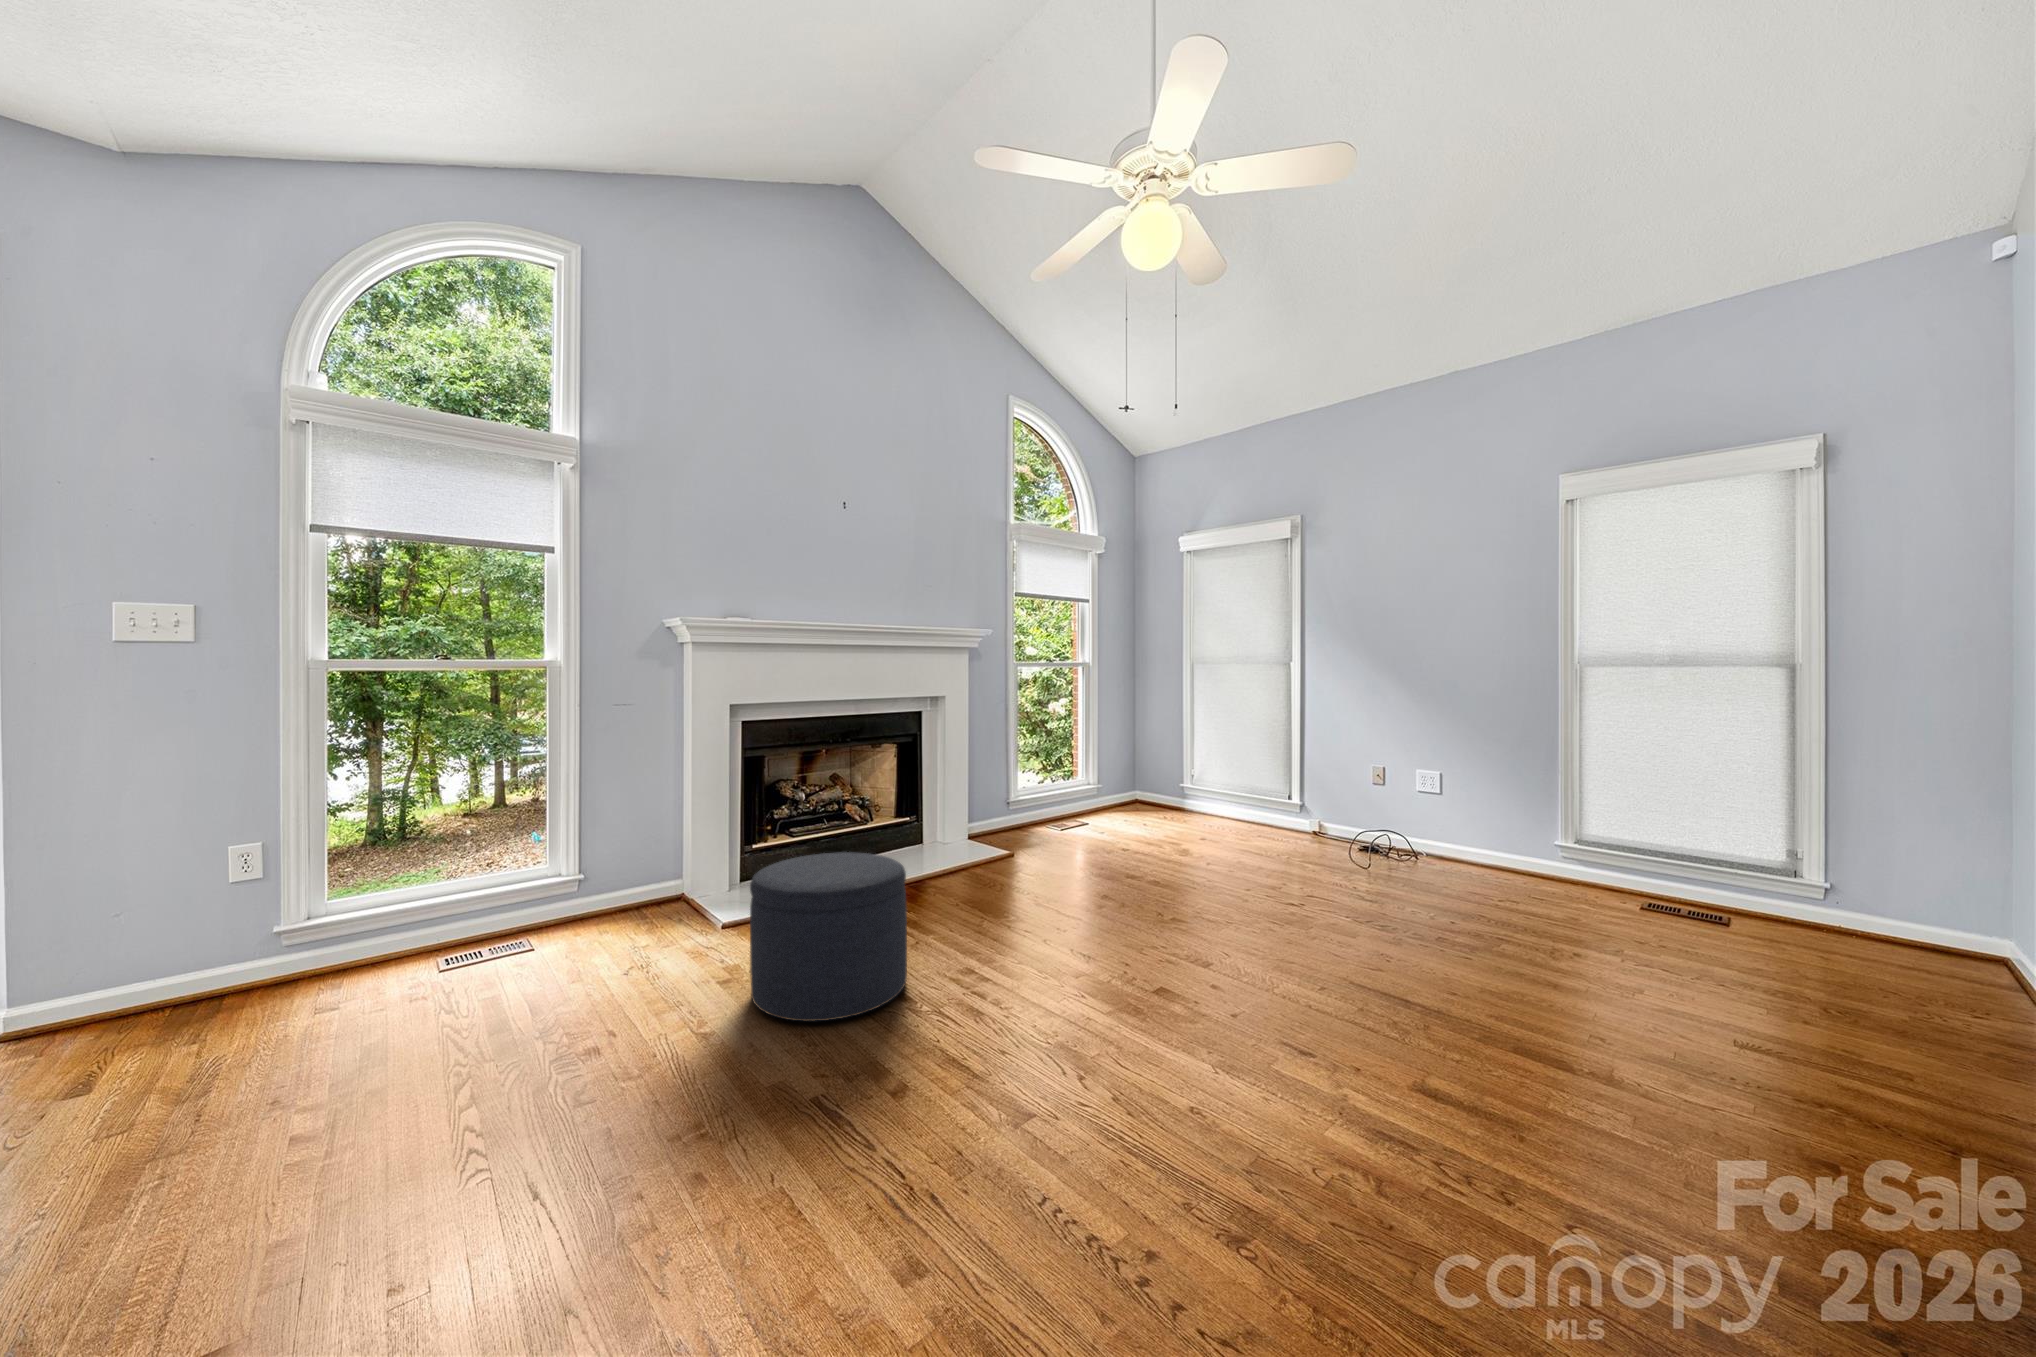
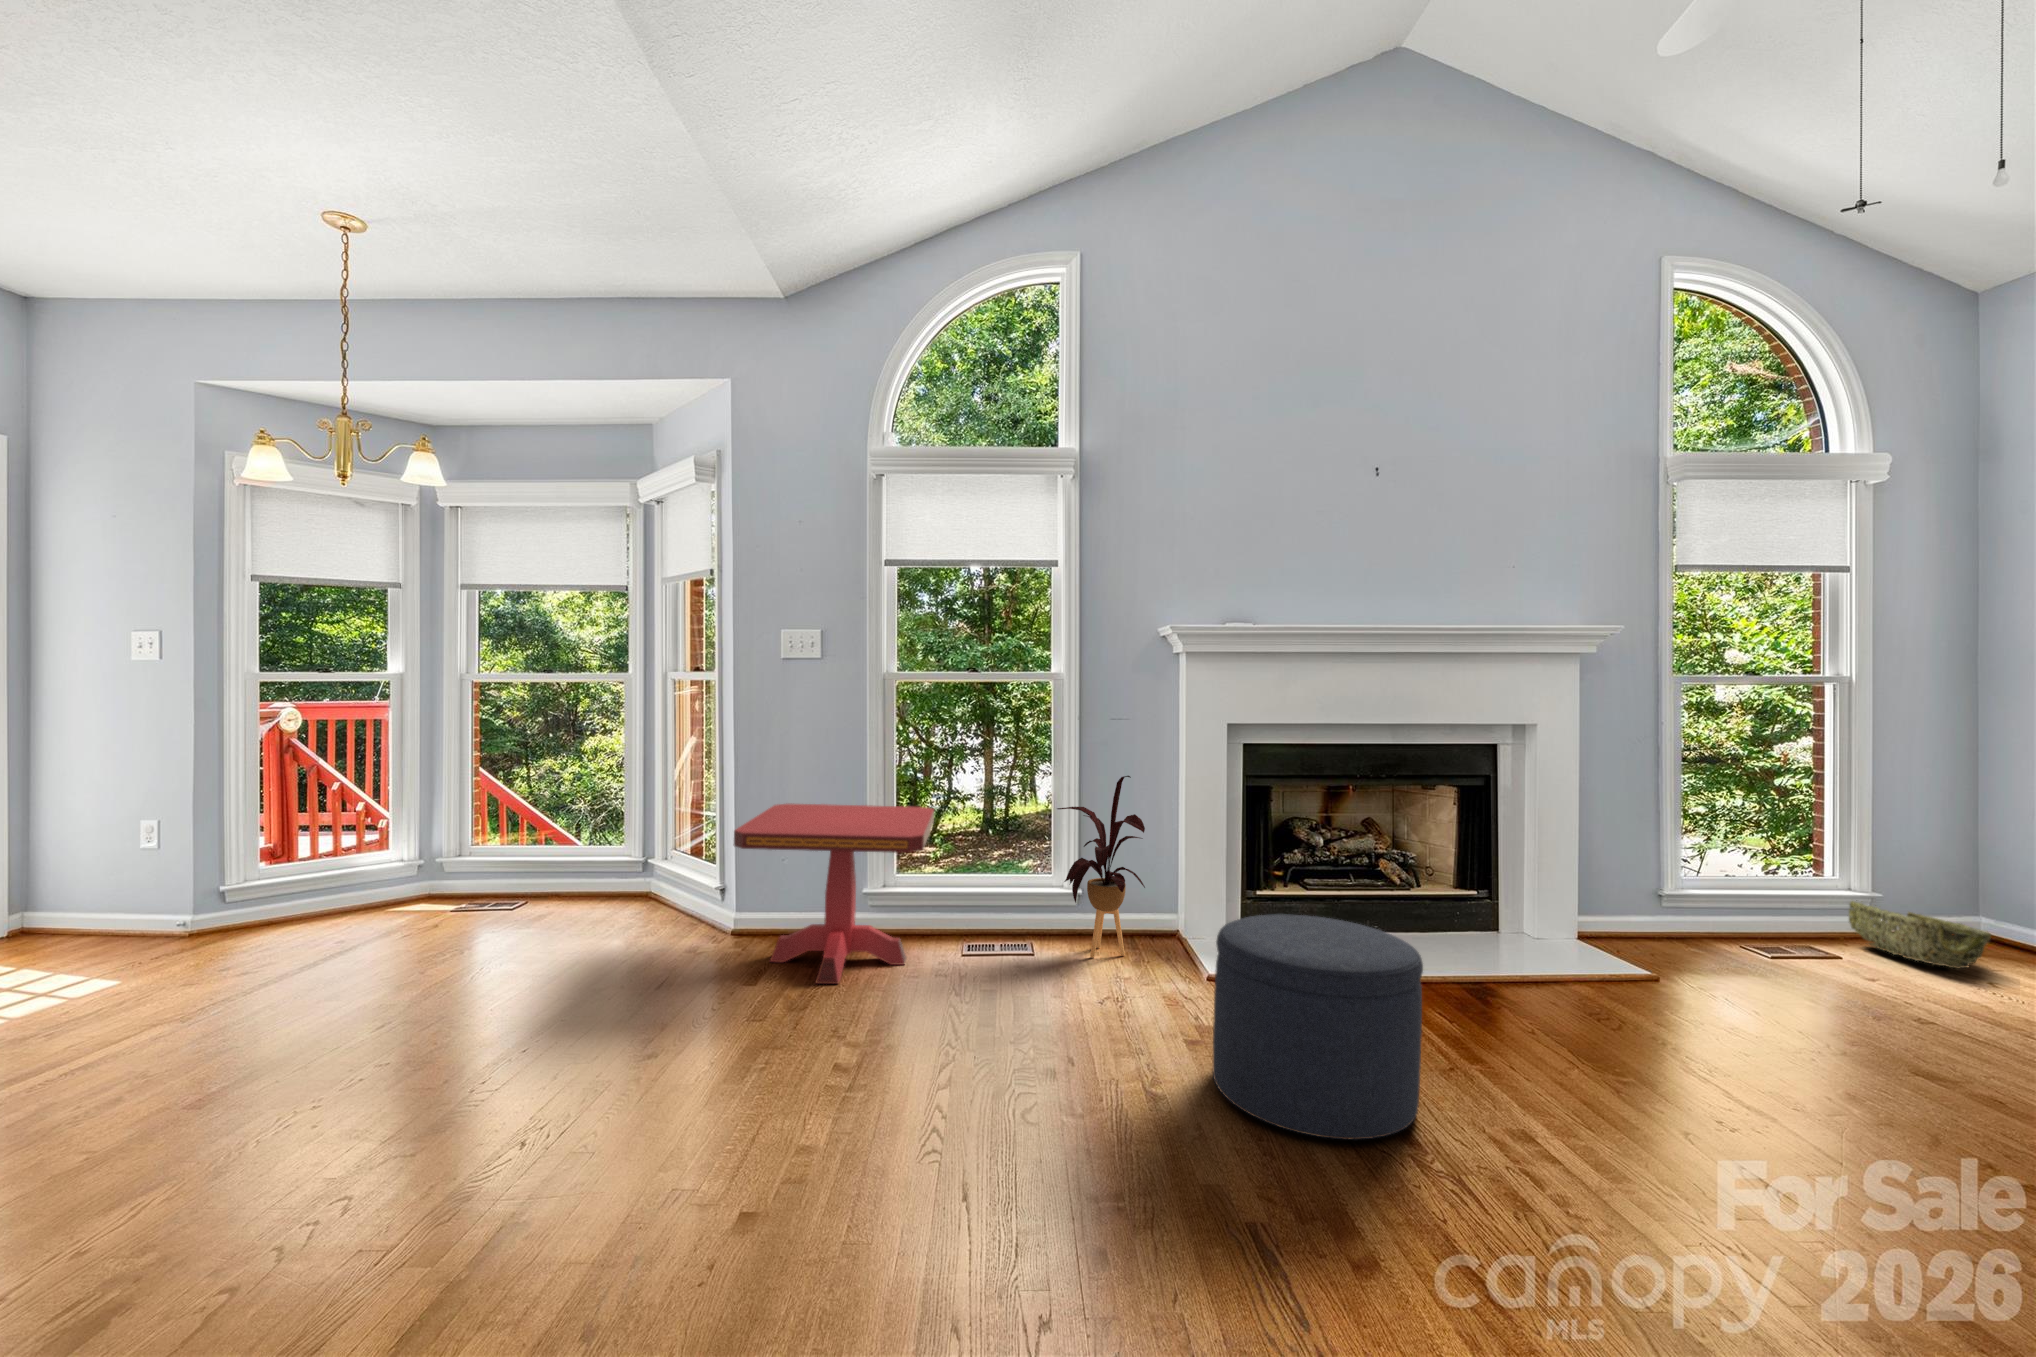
house plant: none [558,762,659,936] -> present [1057,776,1145,957]
woven basket: none [1096,785,1155,816] -> present [1849,901,1991,969]
side table: none [87,823,408,1053] -> present [733,804,934,984]

